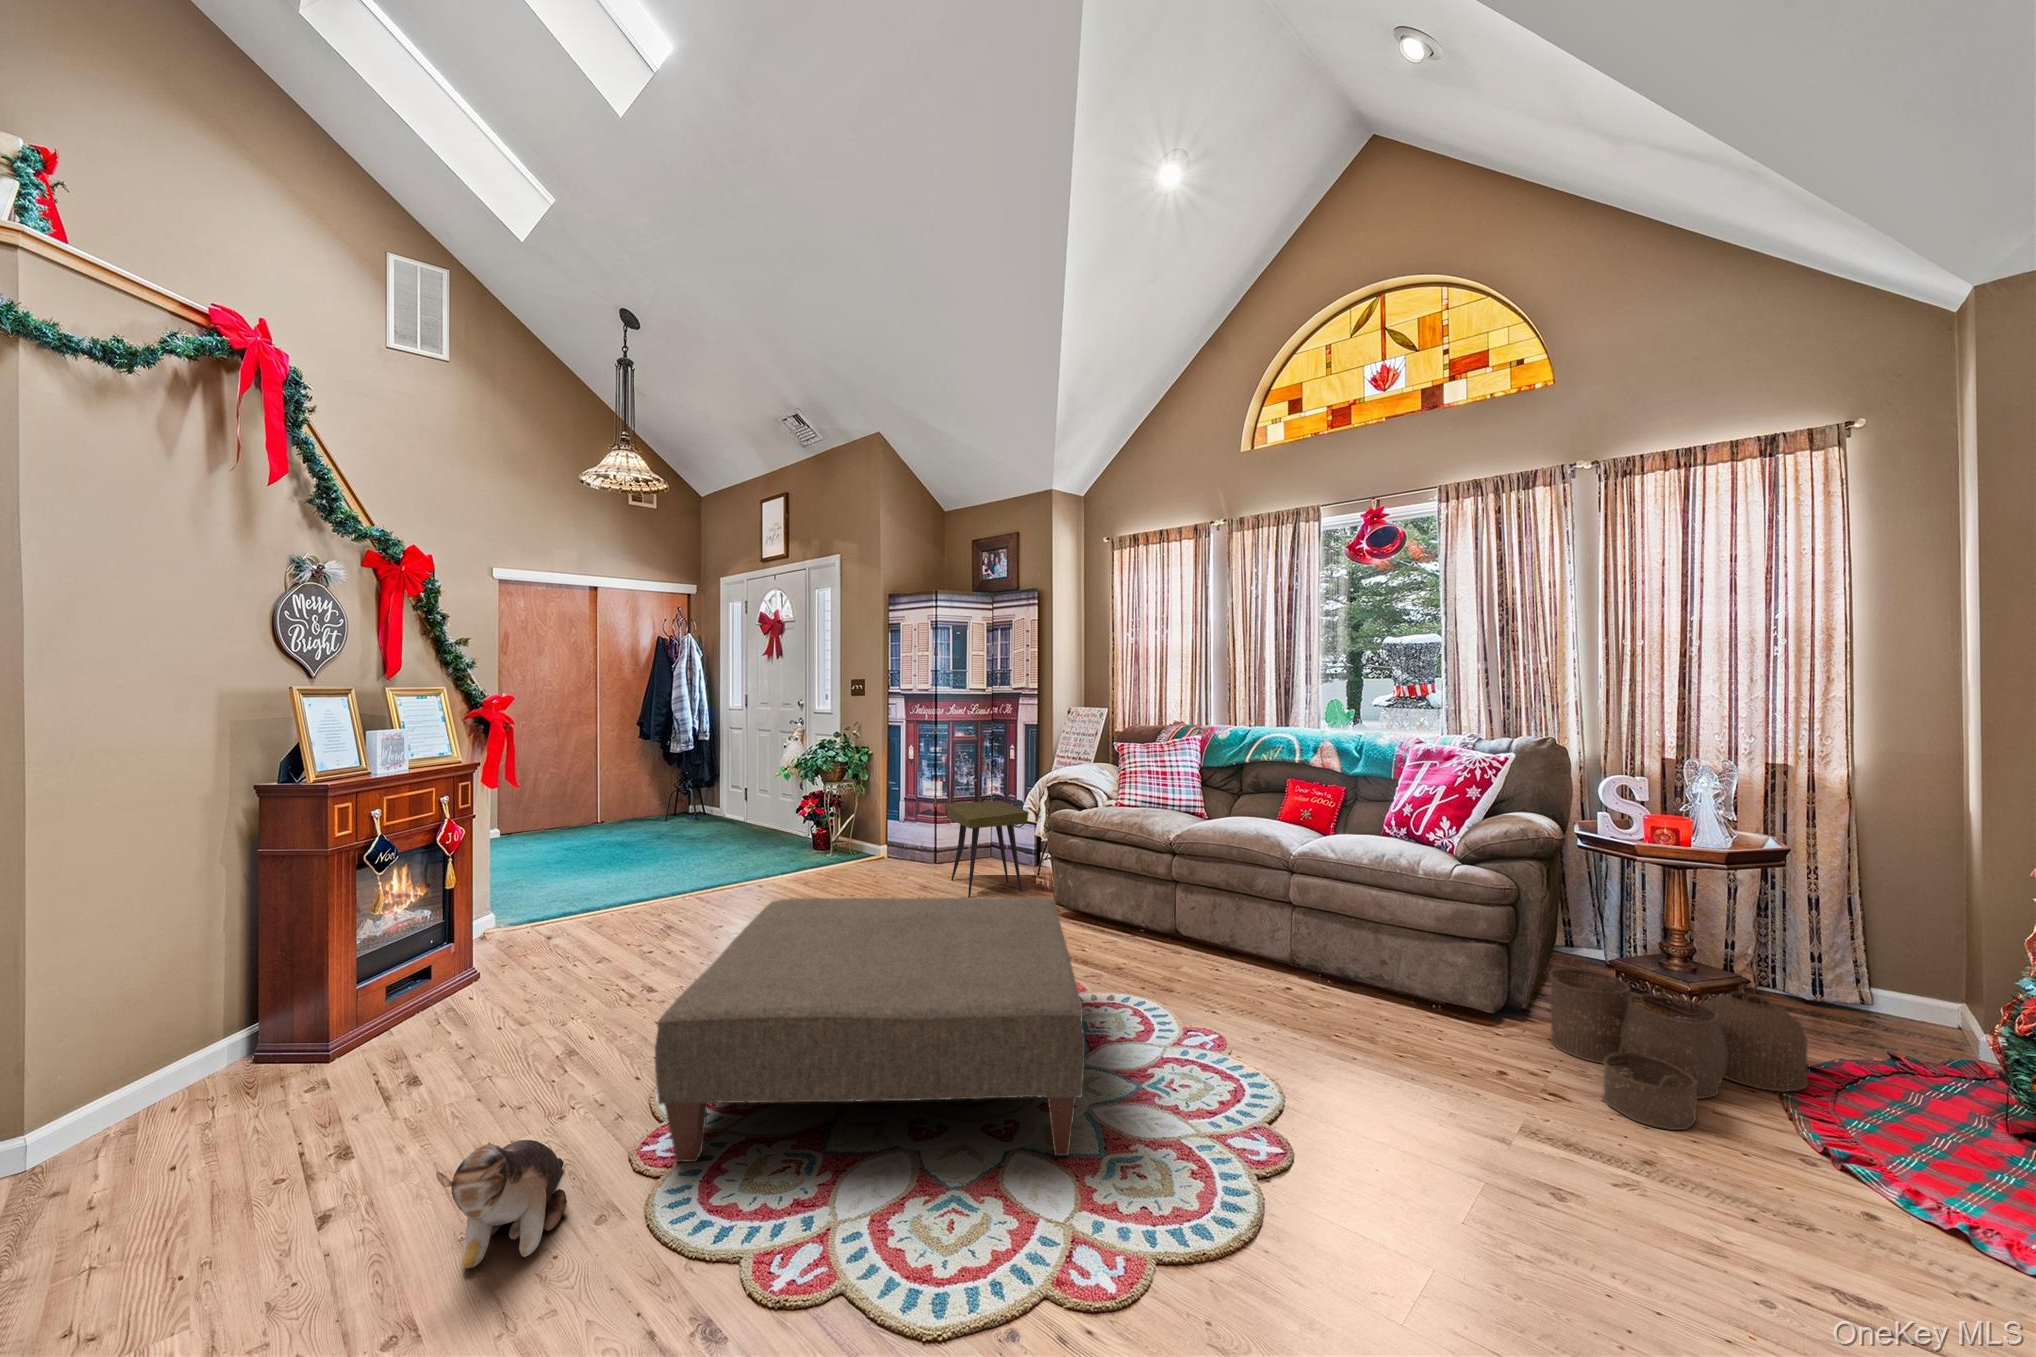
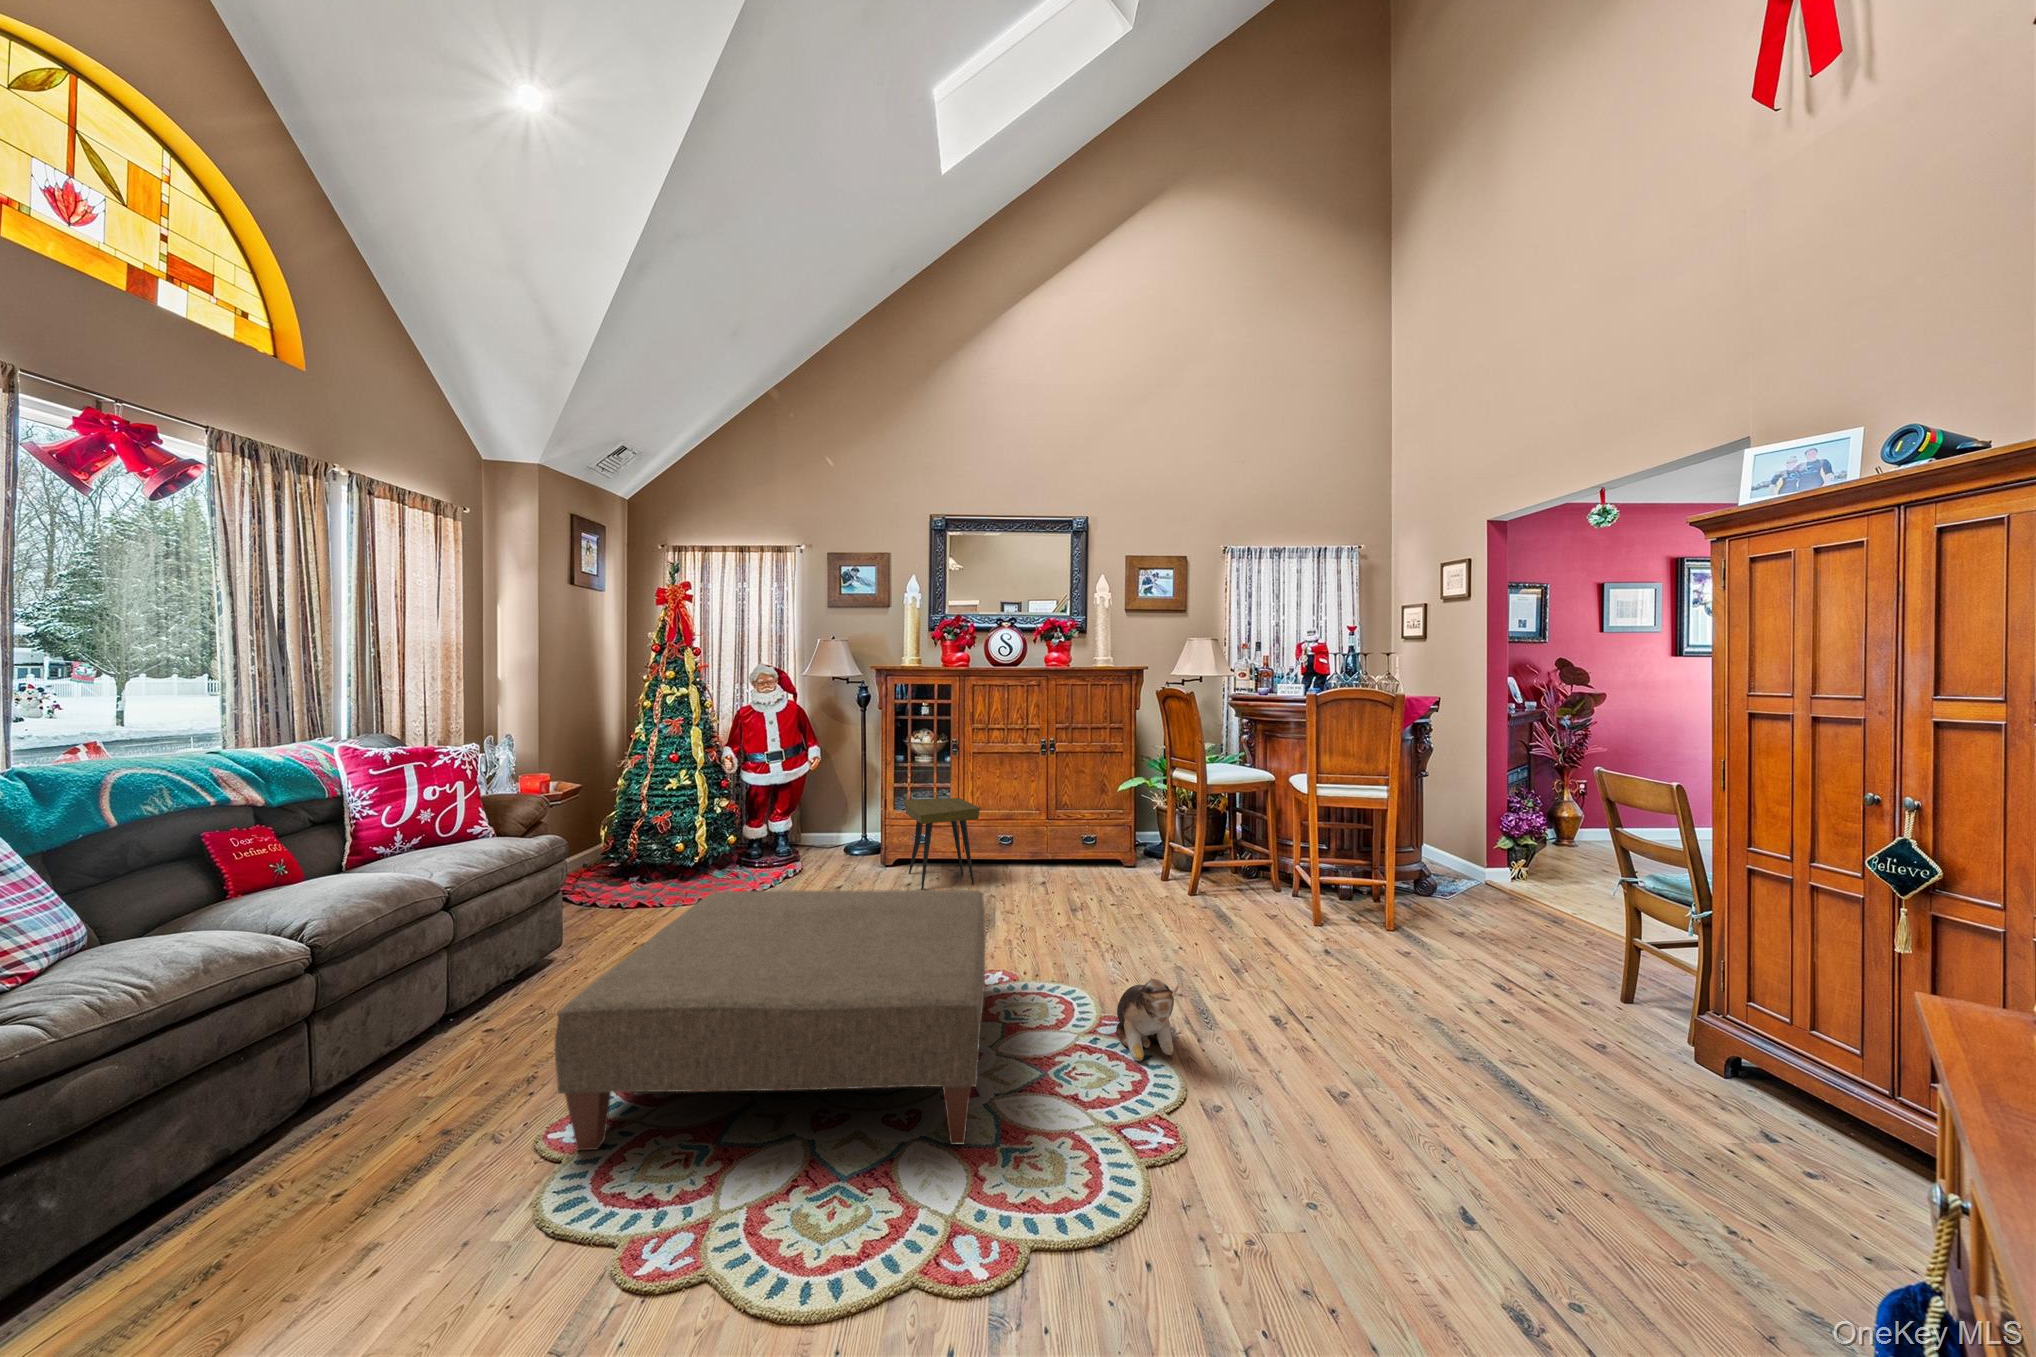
woven basket: present [1549,957,1808,1130] -> none [1456,949,1701,1118]
plush toy: present [436,1140,567,1269] -> present [1116,978,1179,1061]

